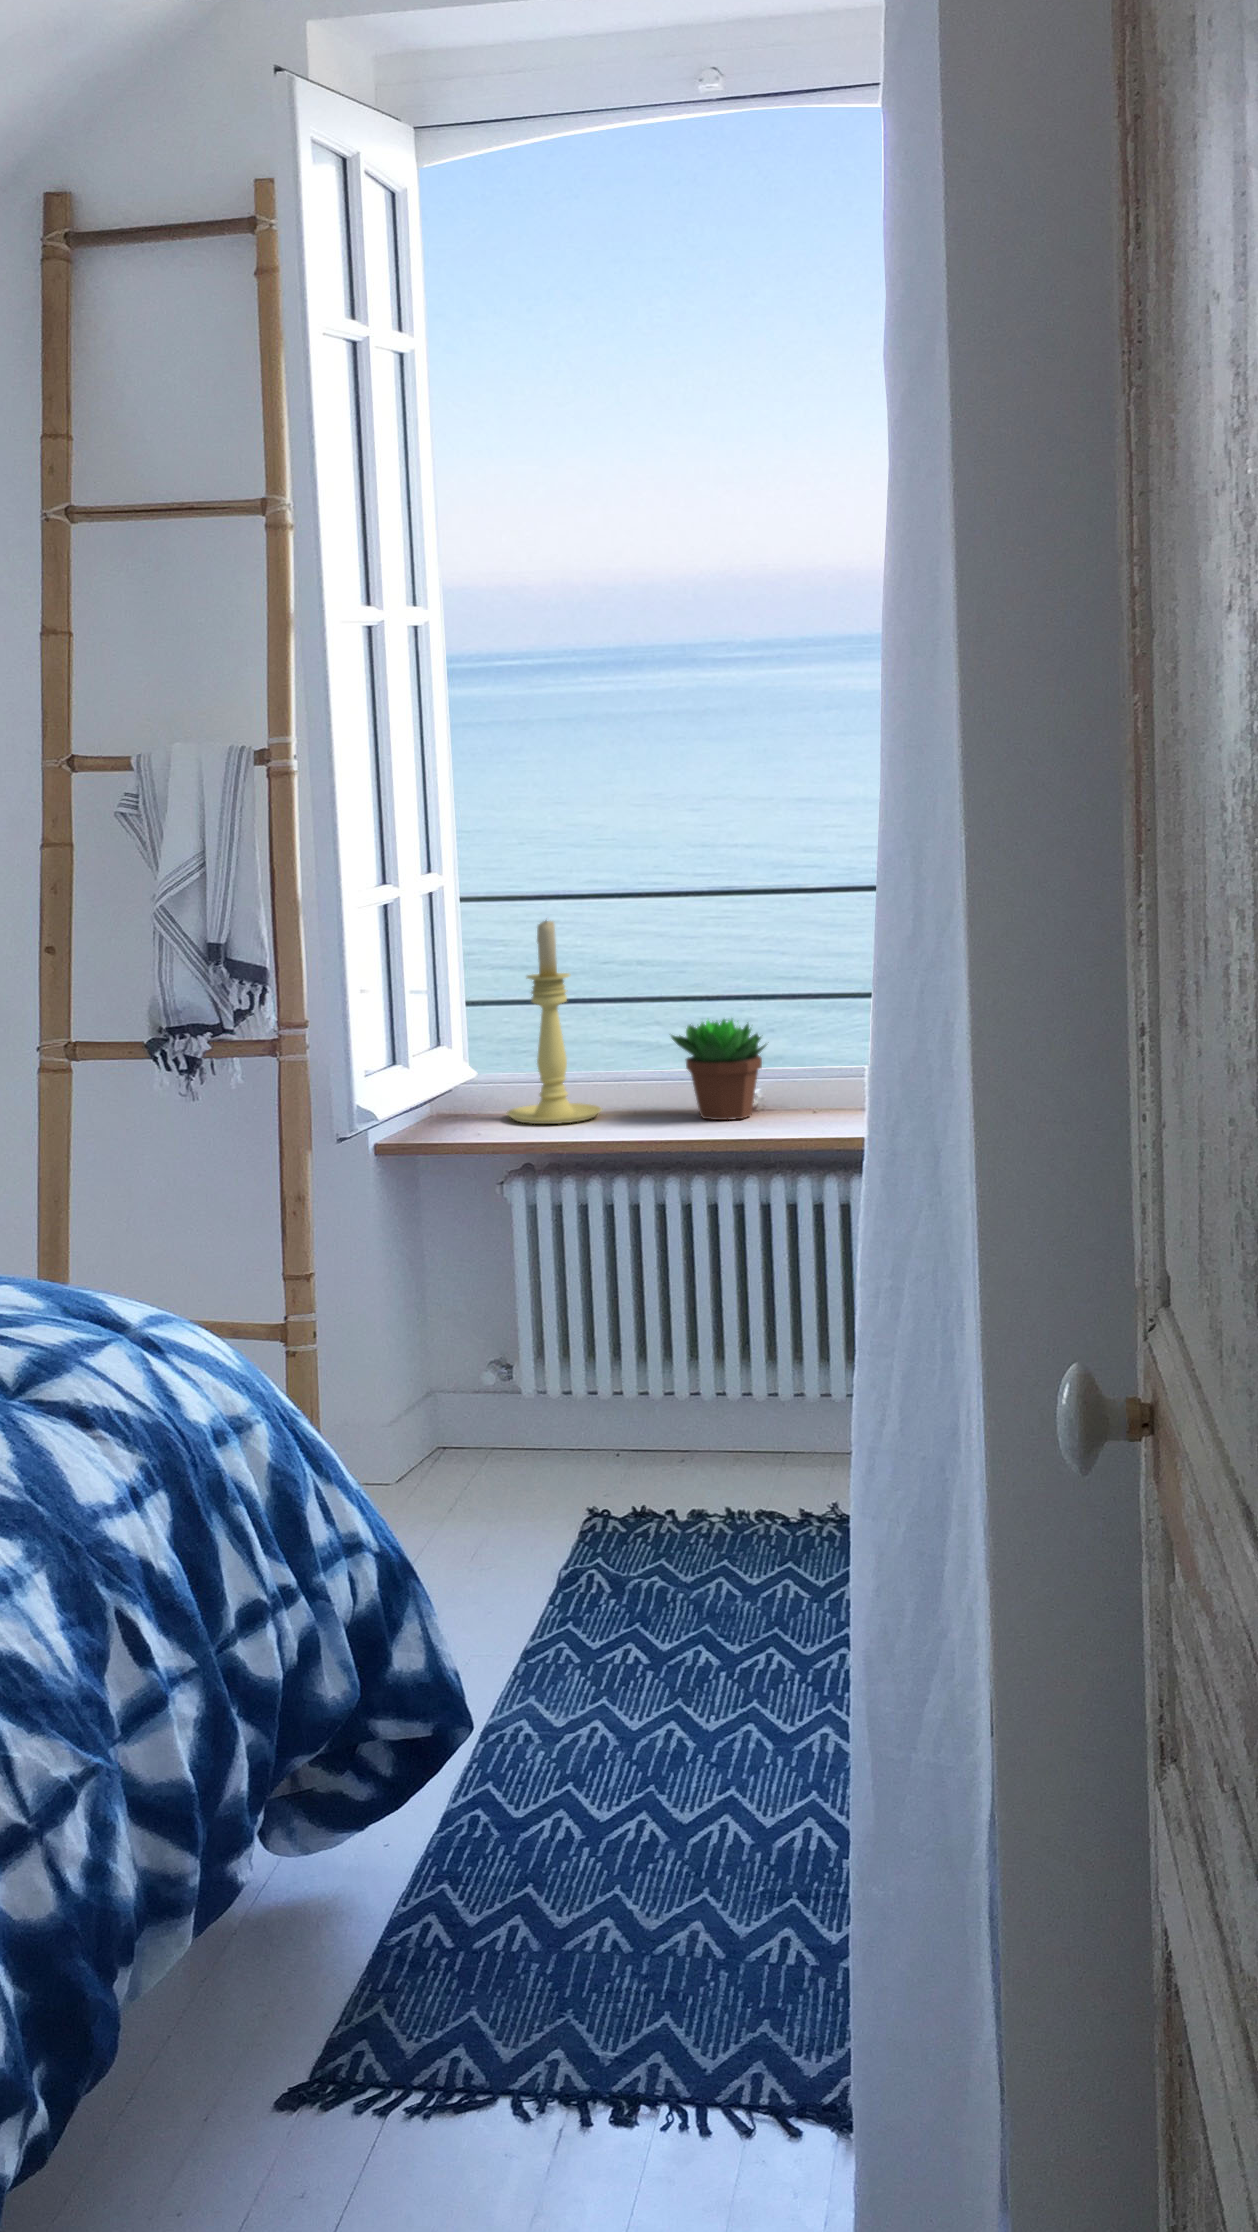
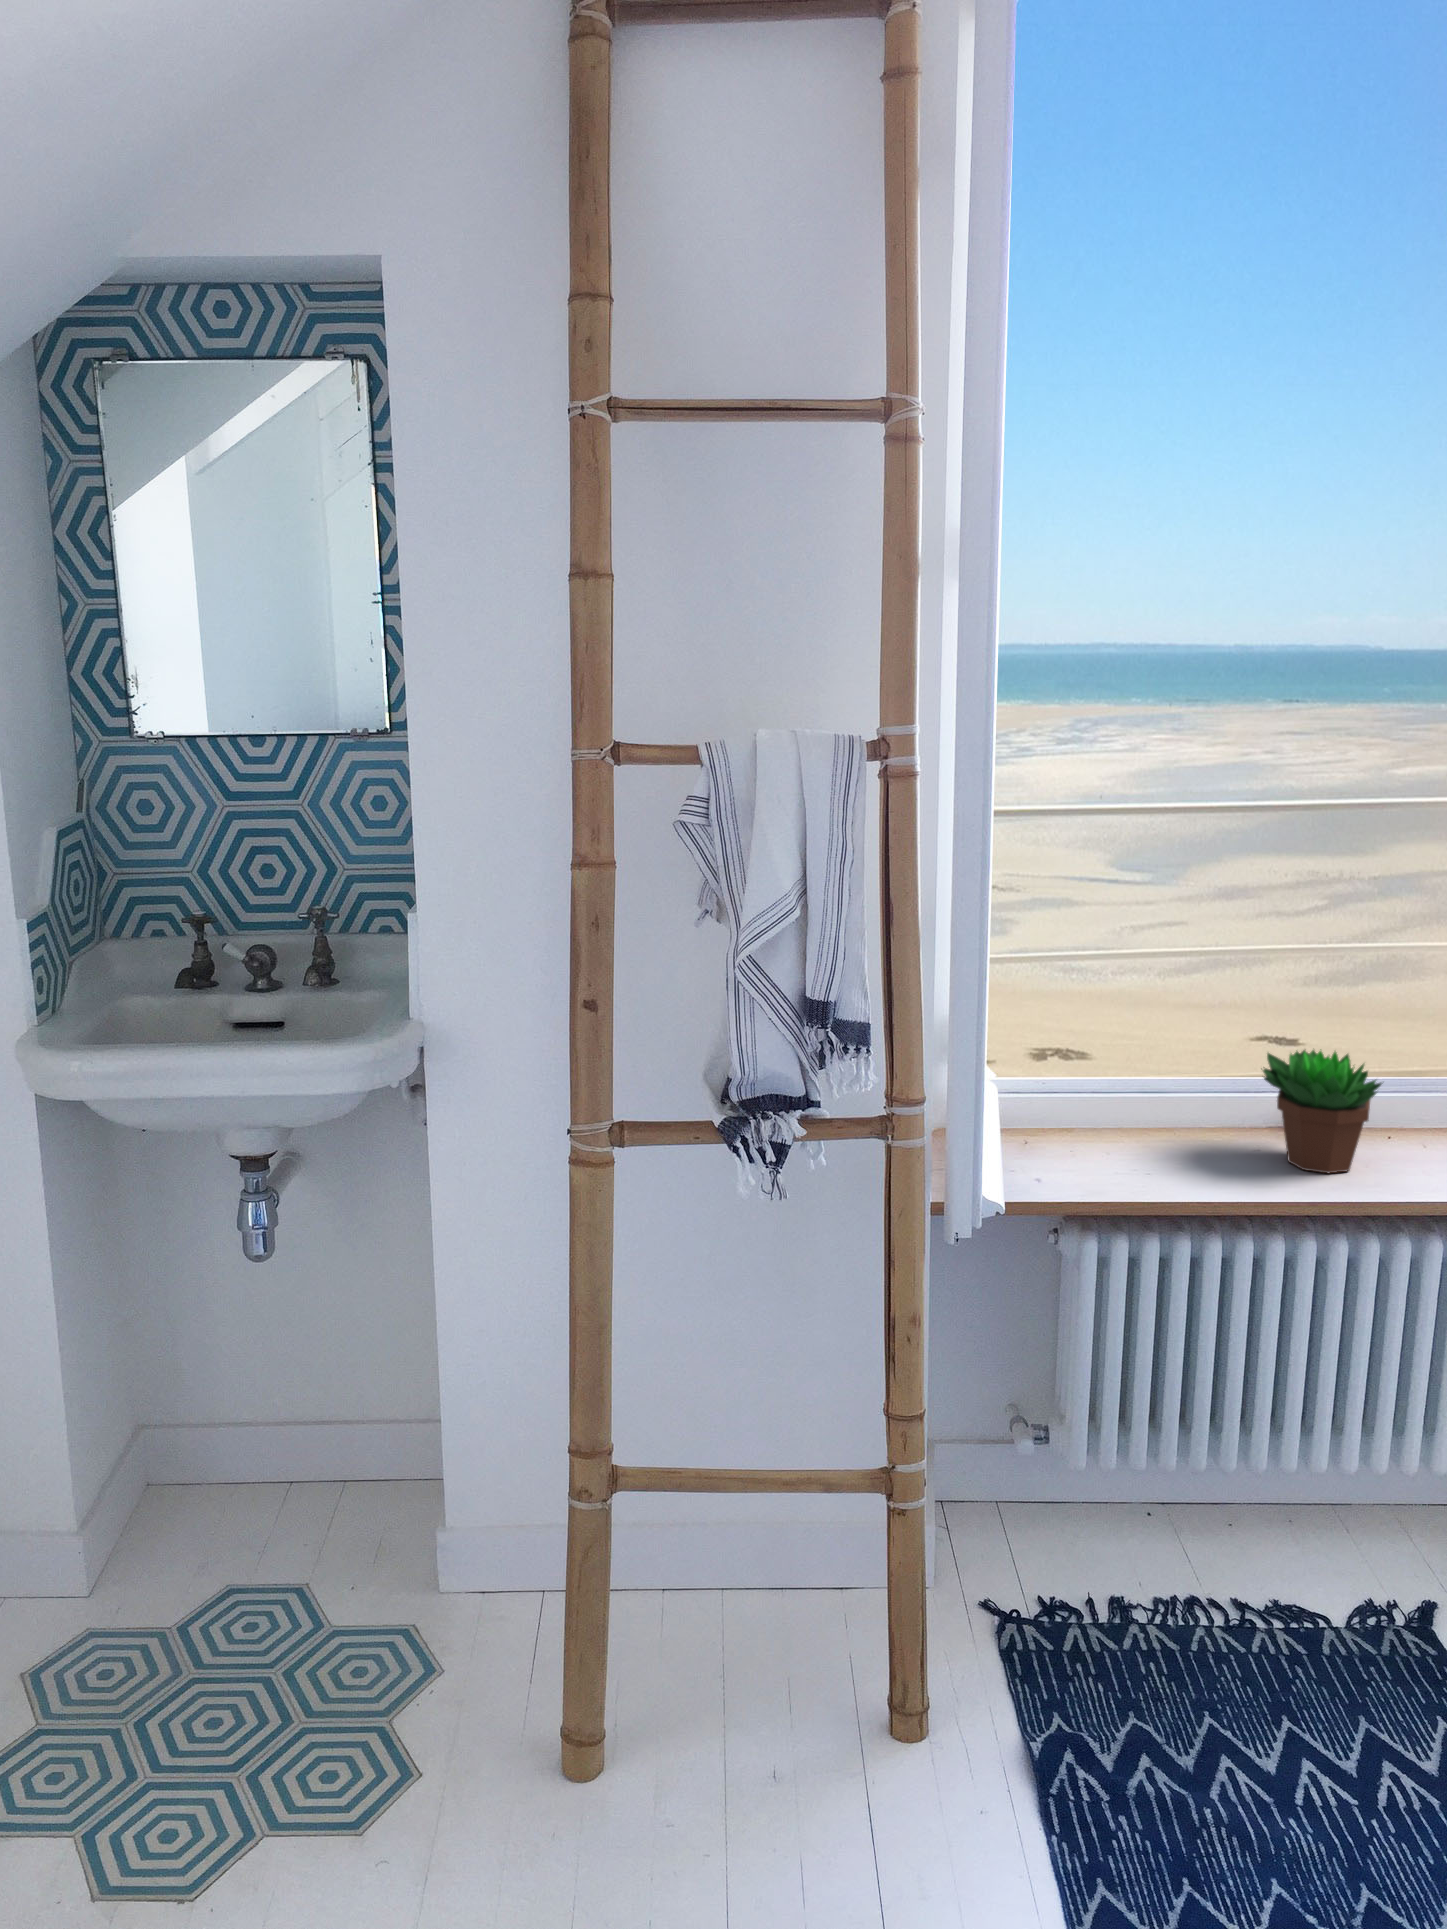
candle holder: present [507,920,602,1124] -> none [1060,932,1178,1179]

